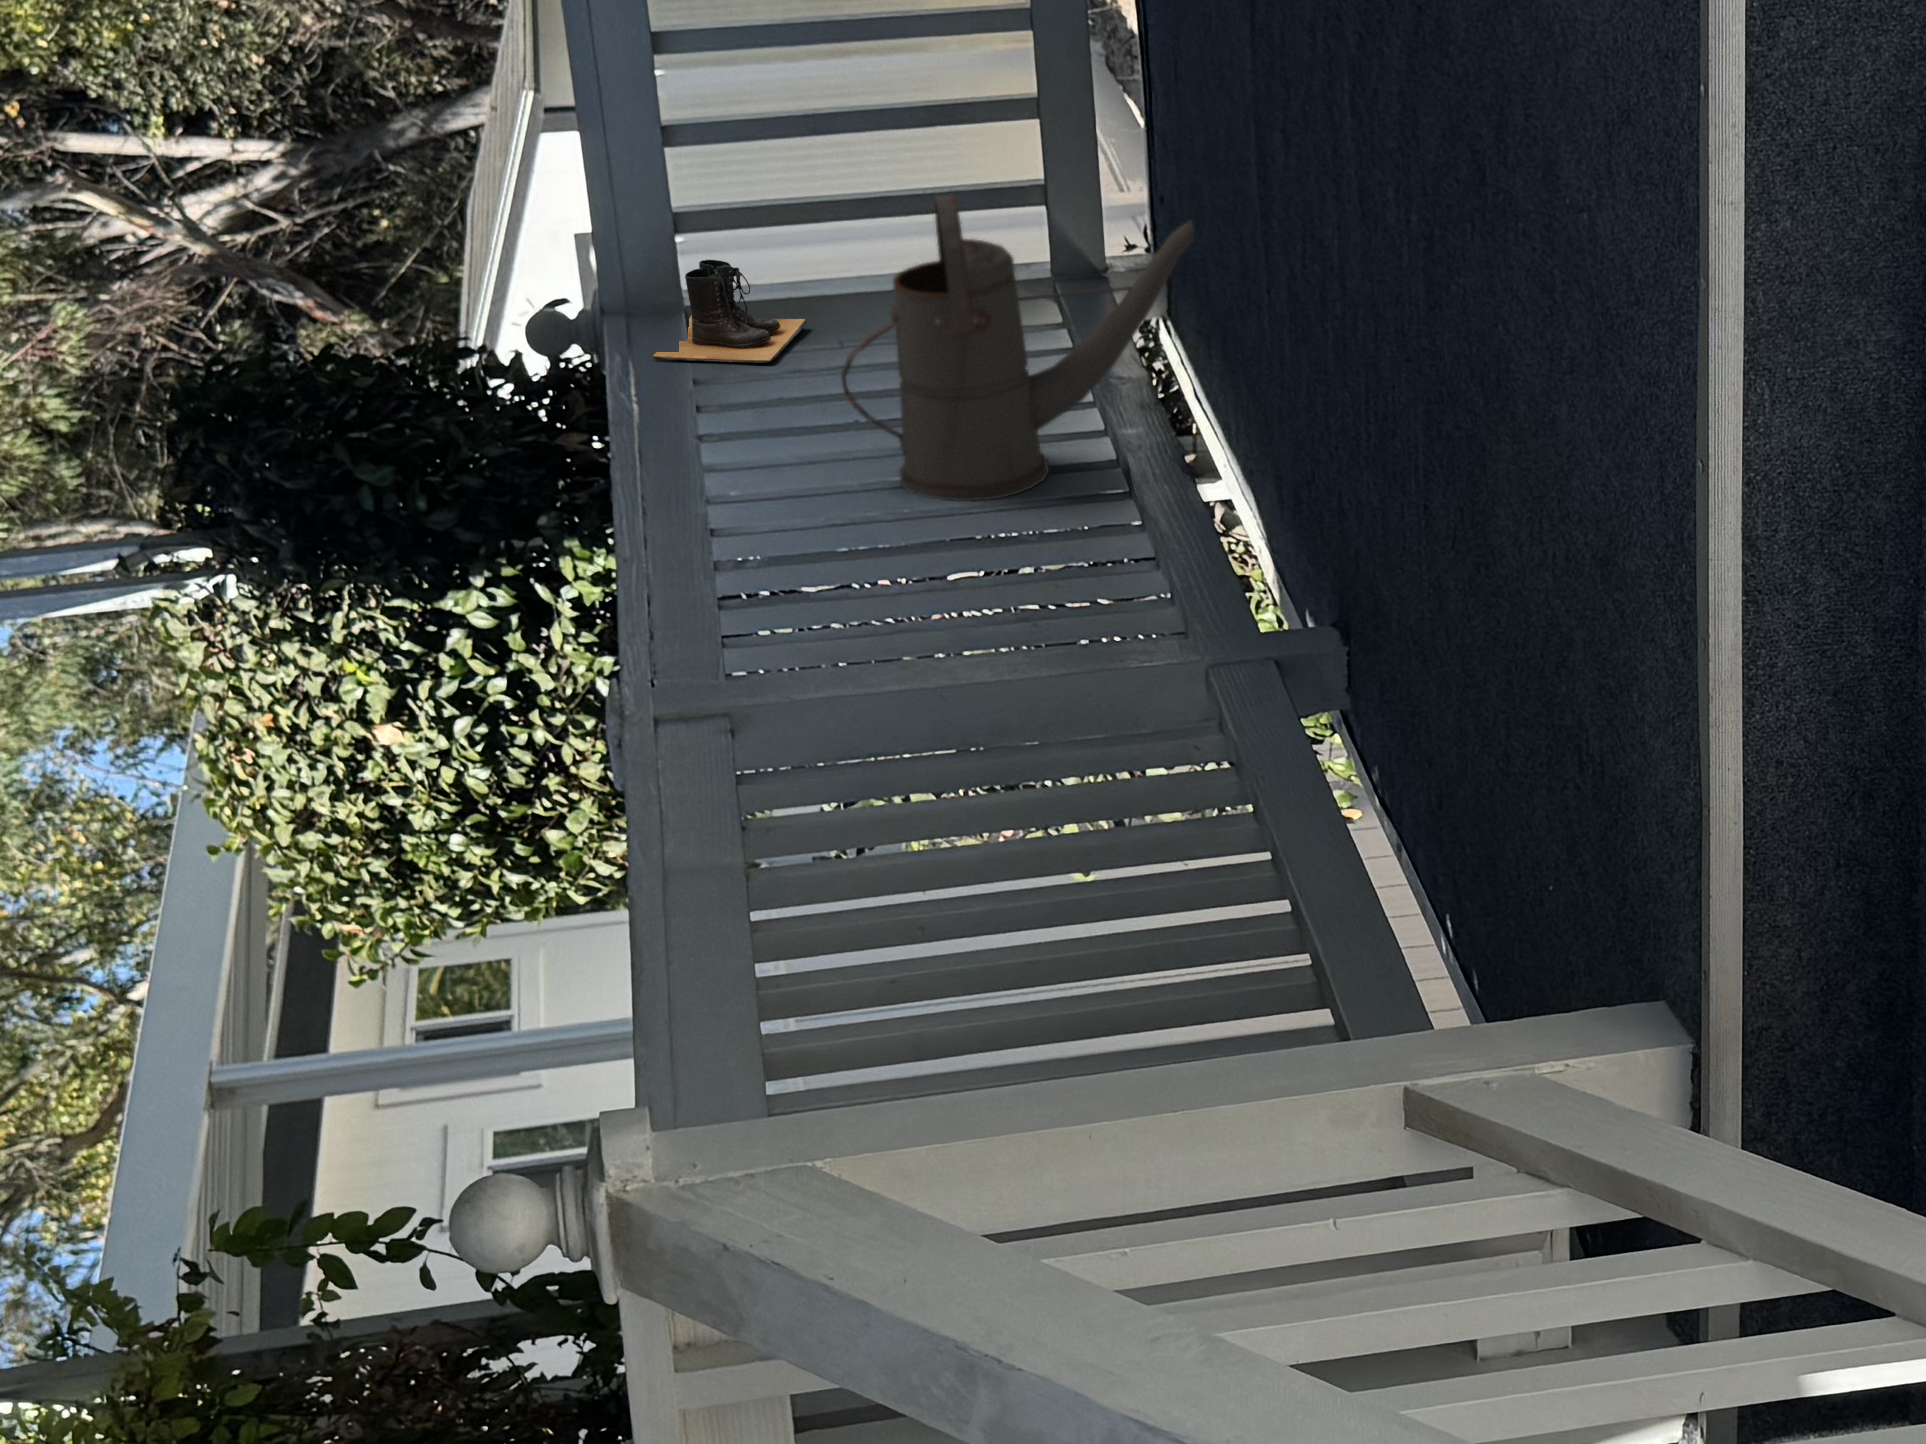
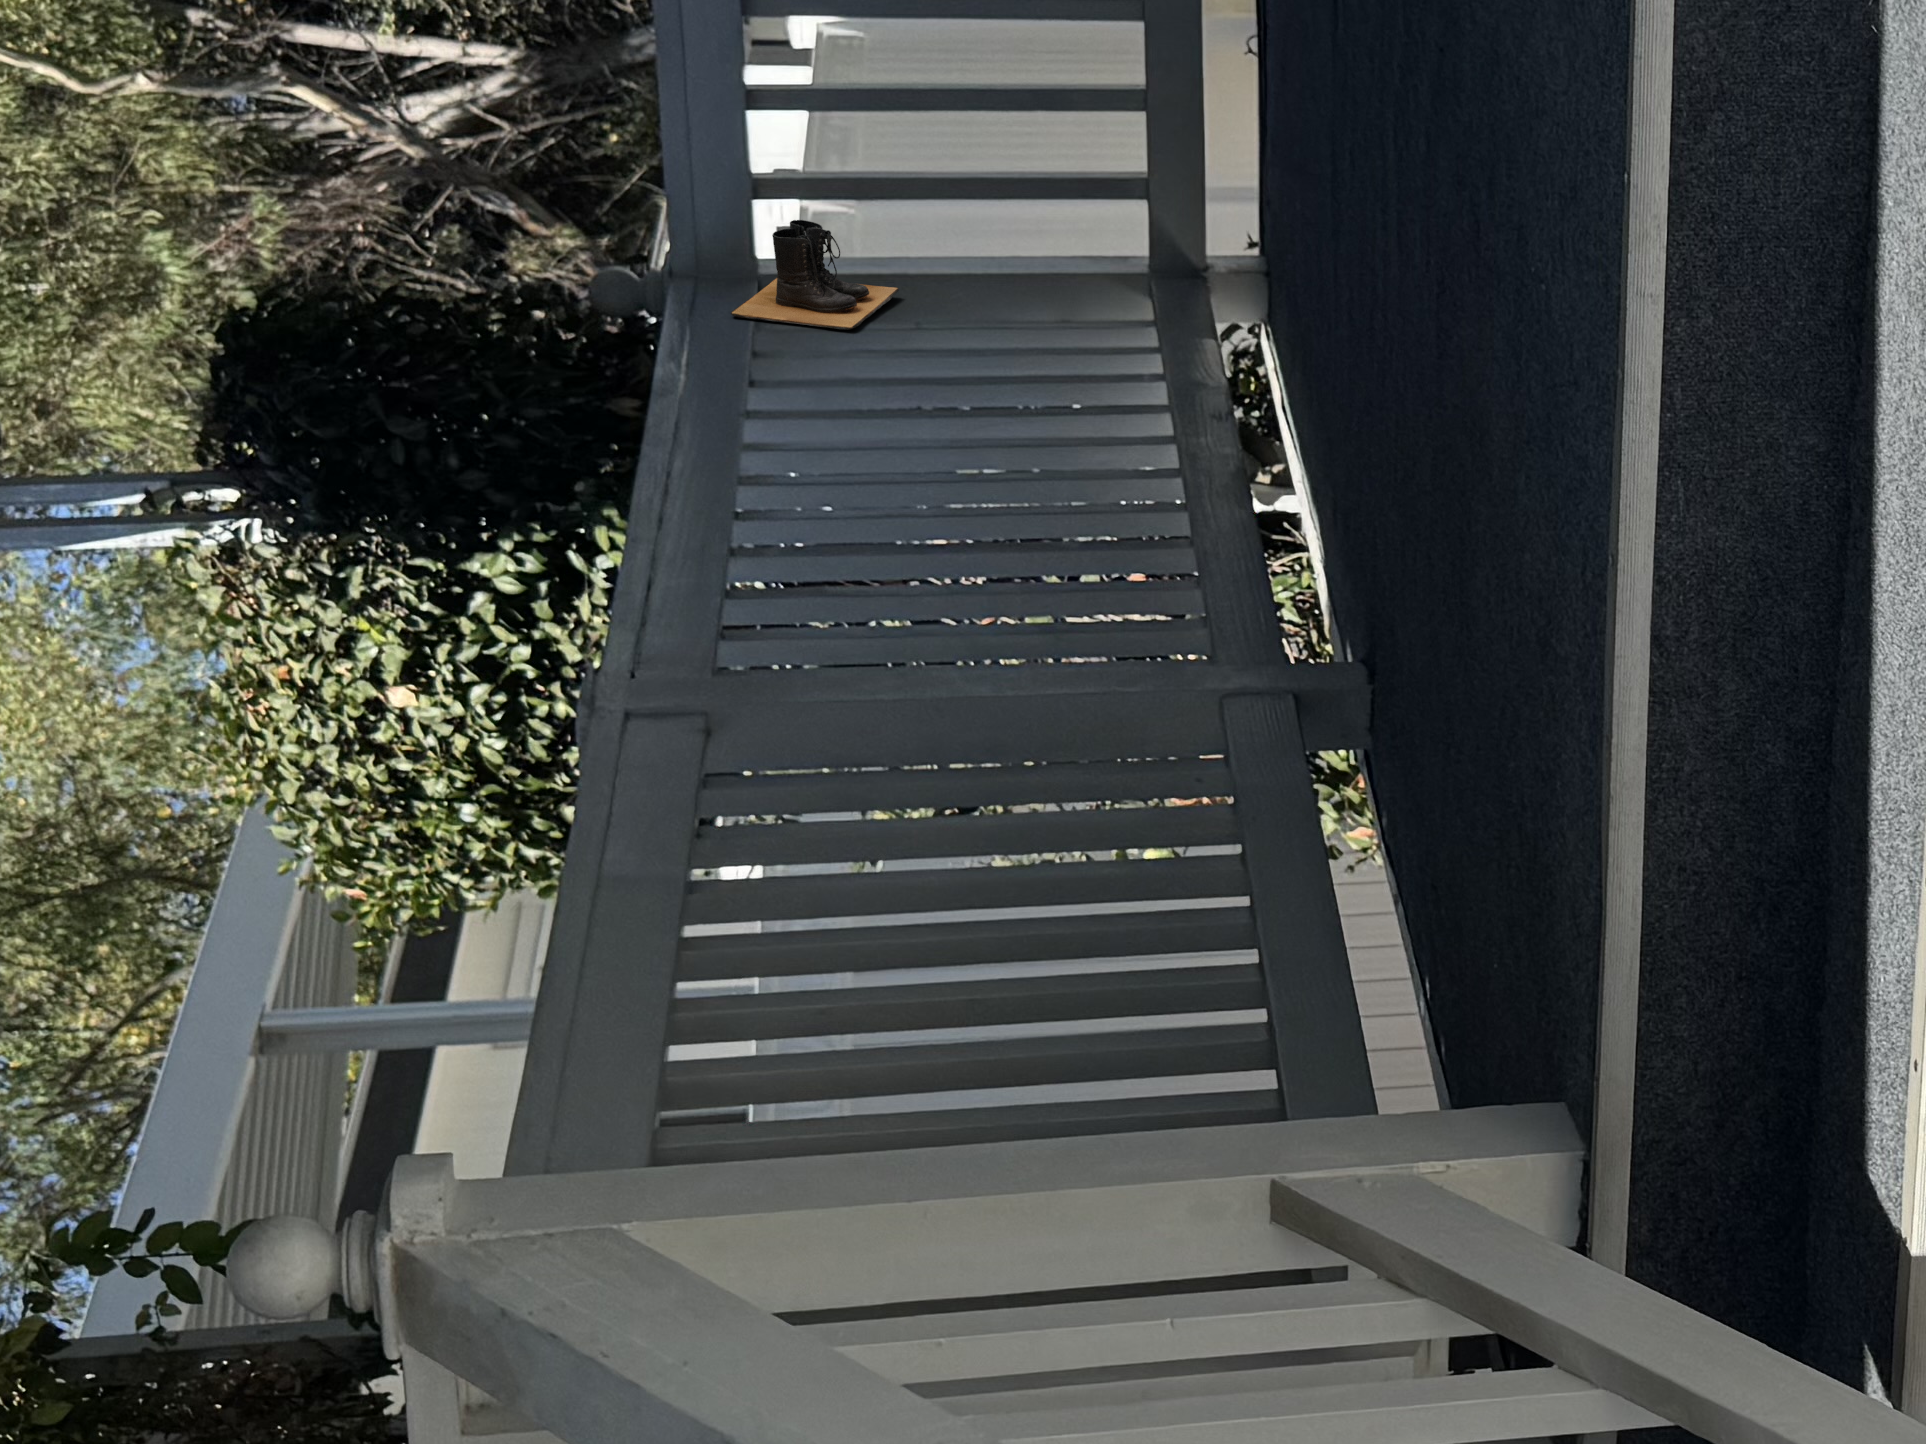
watering can: present [841,194,1194,501] -> none [901,179,1277,492]

